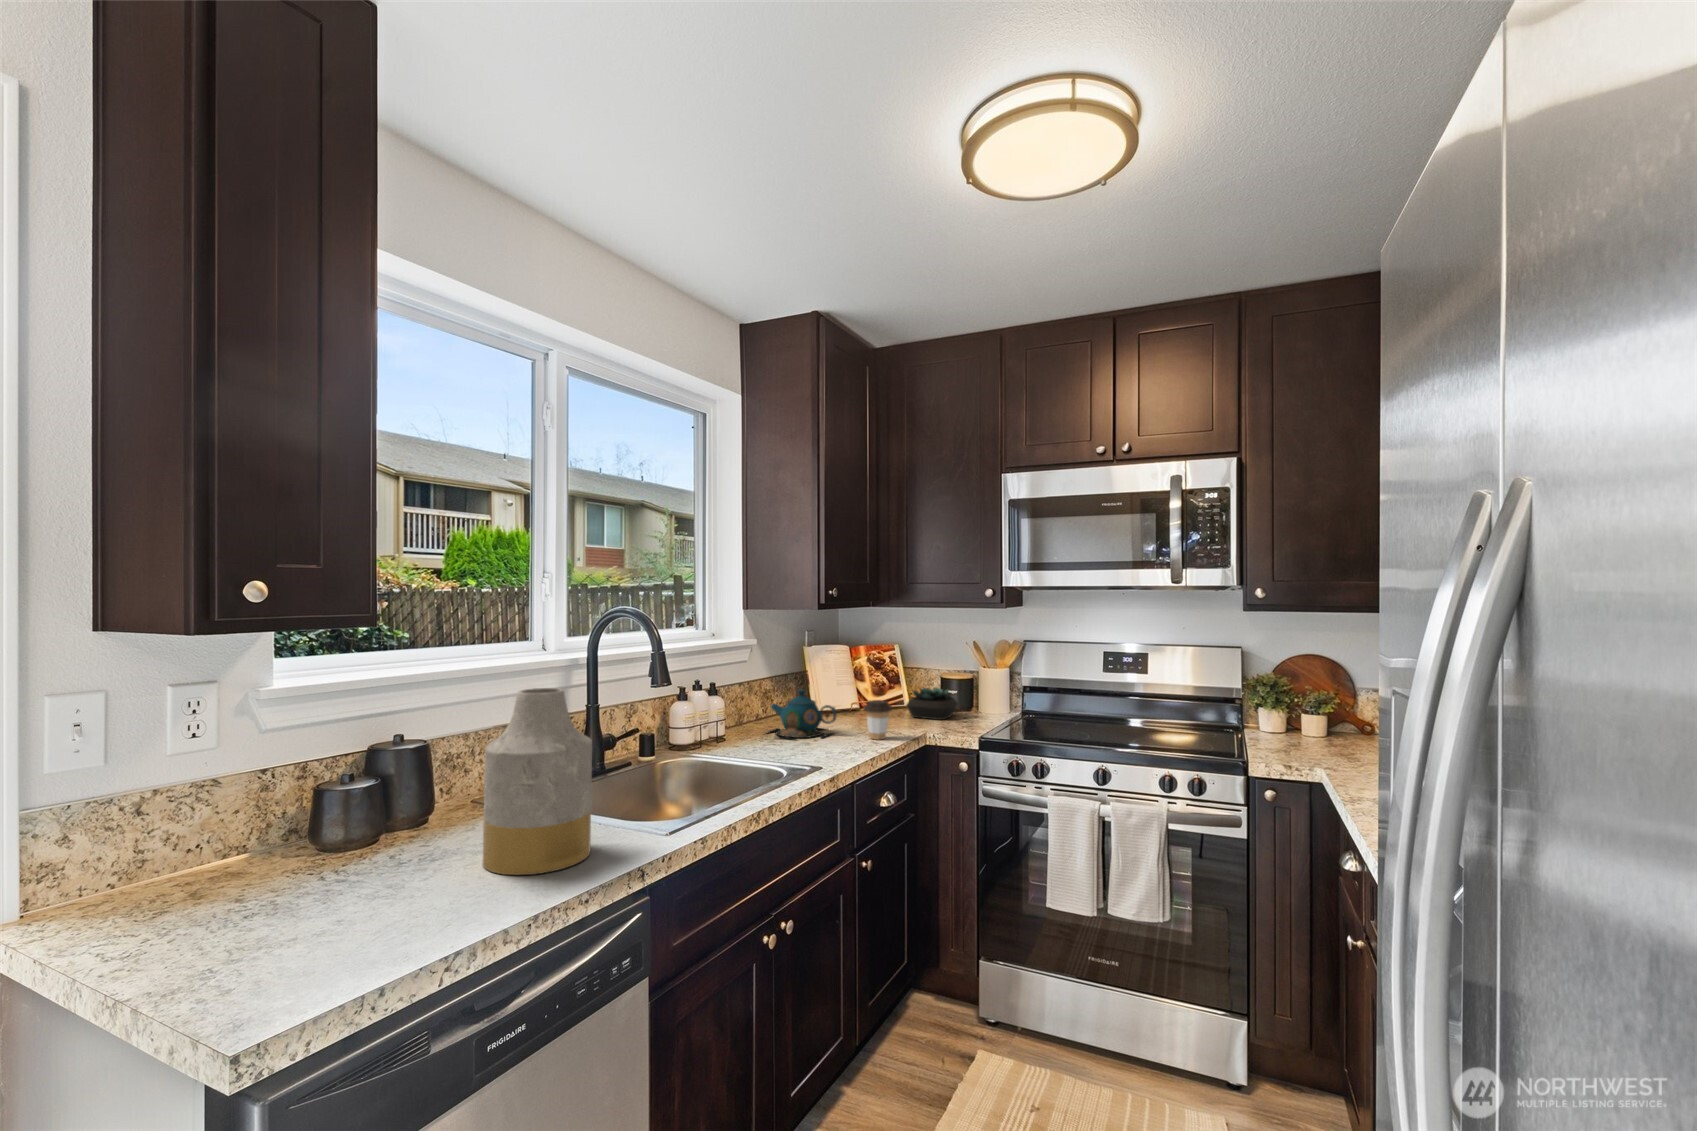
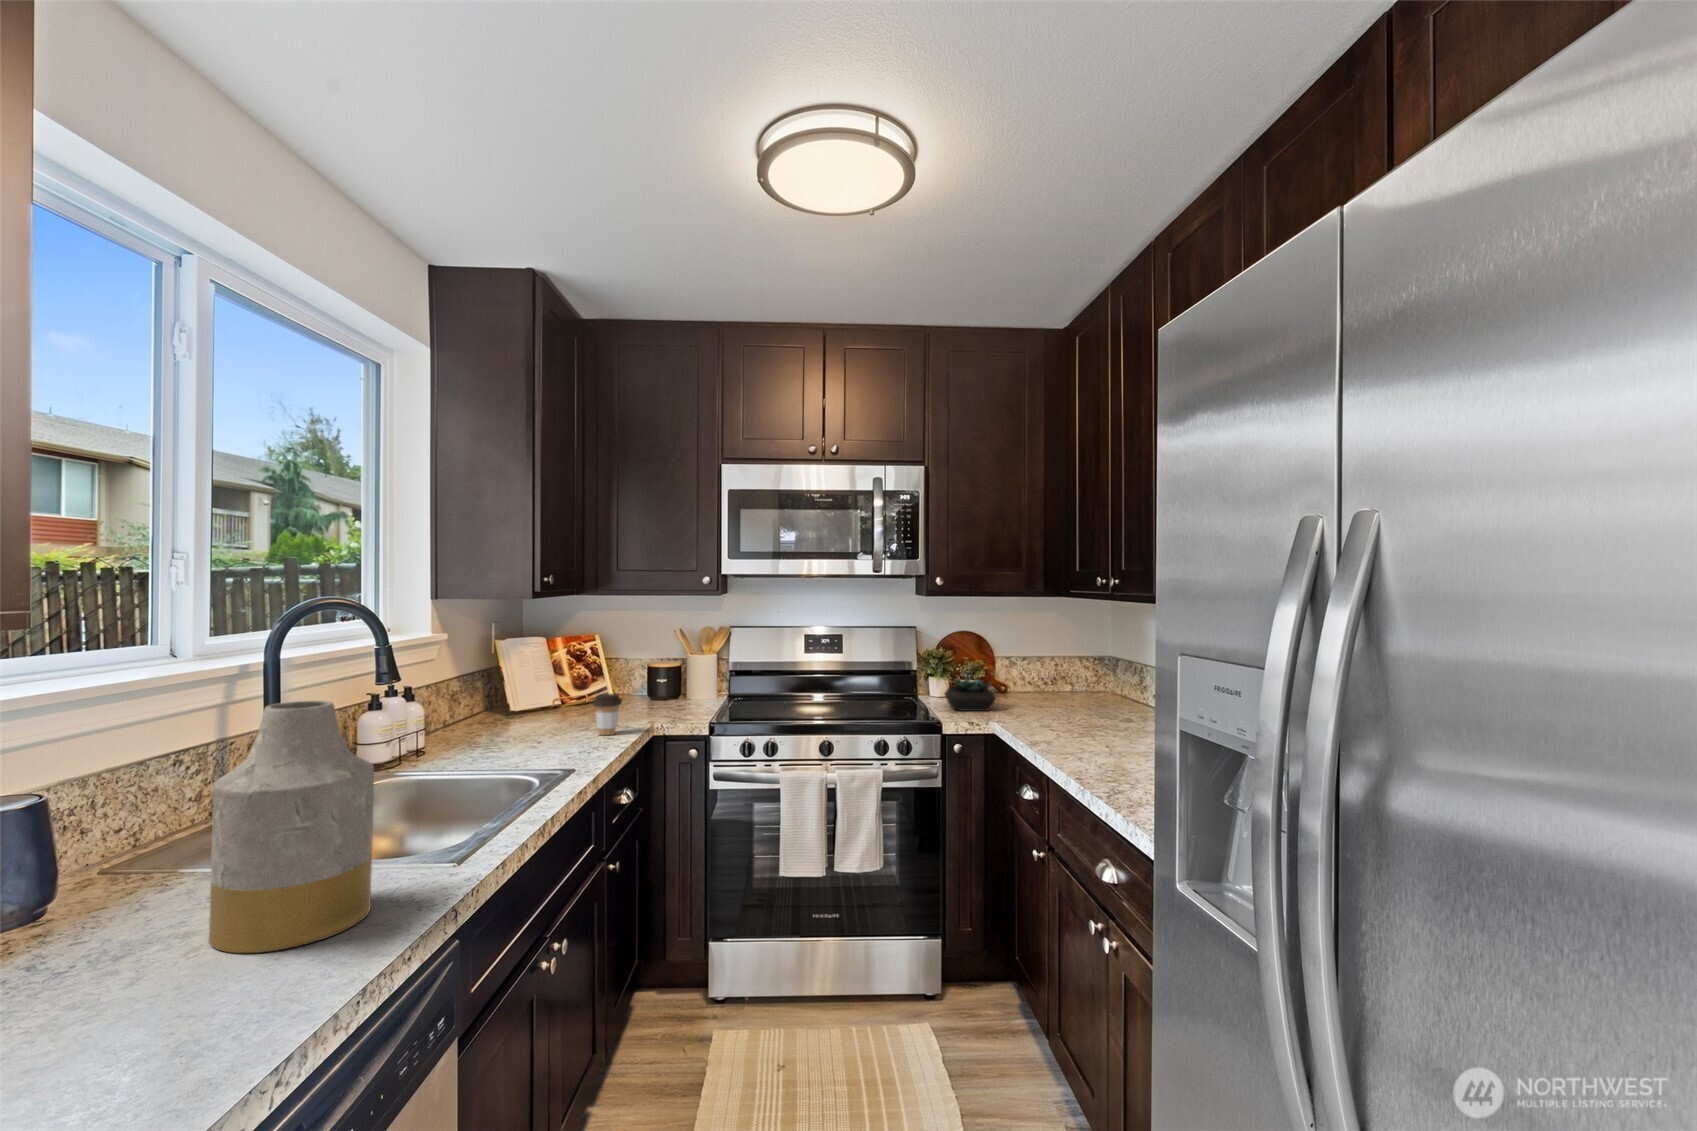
succulent plant: present [906,688,958,720] -> present [945,679,996,711]
teapot: present [770,689,836,740] -> none [461,688,560,744]

